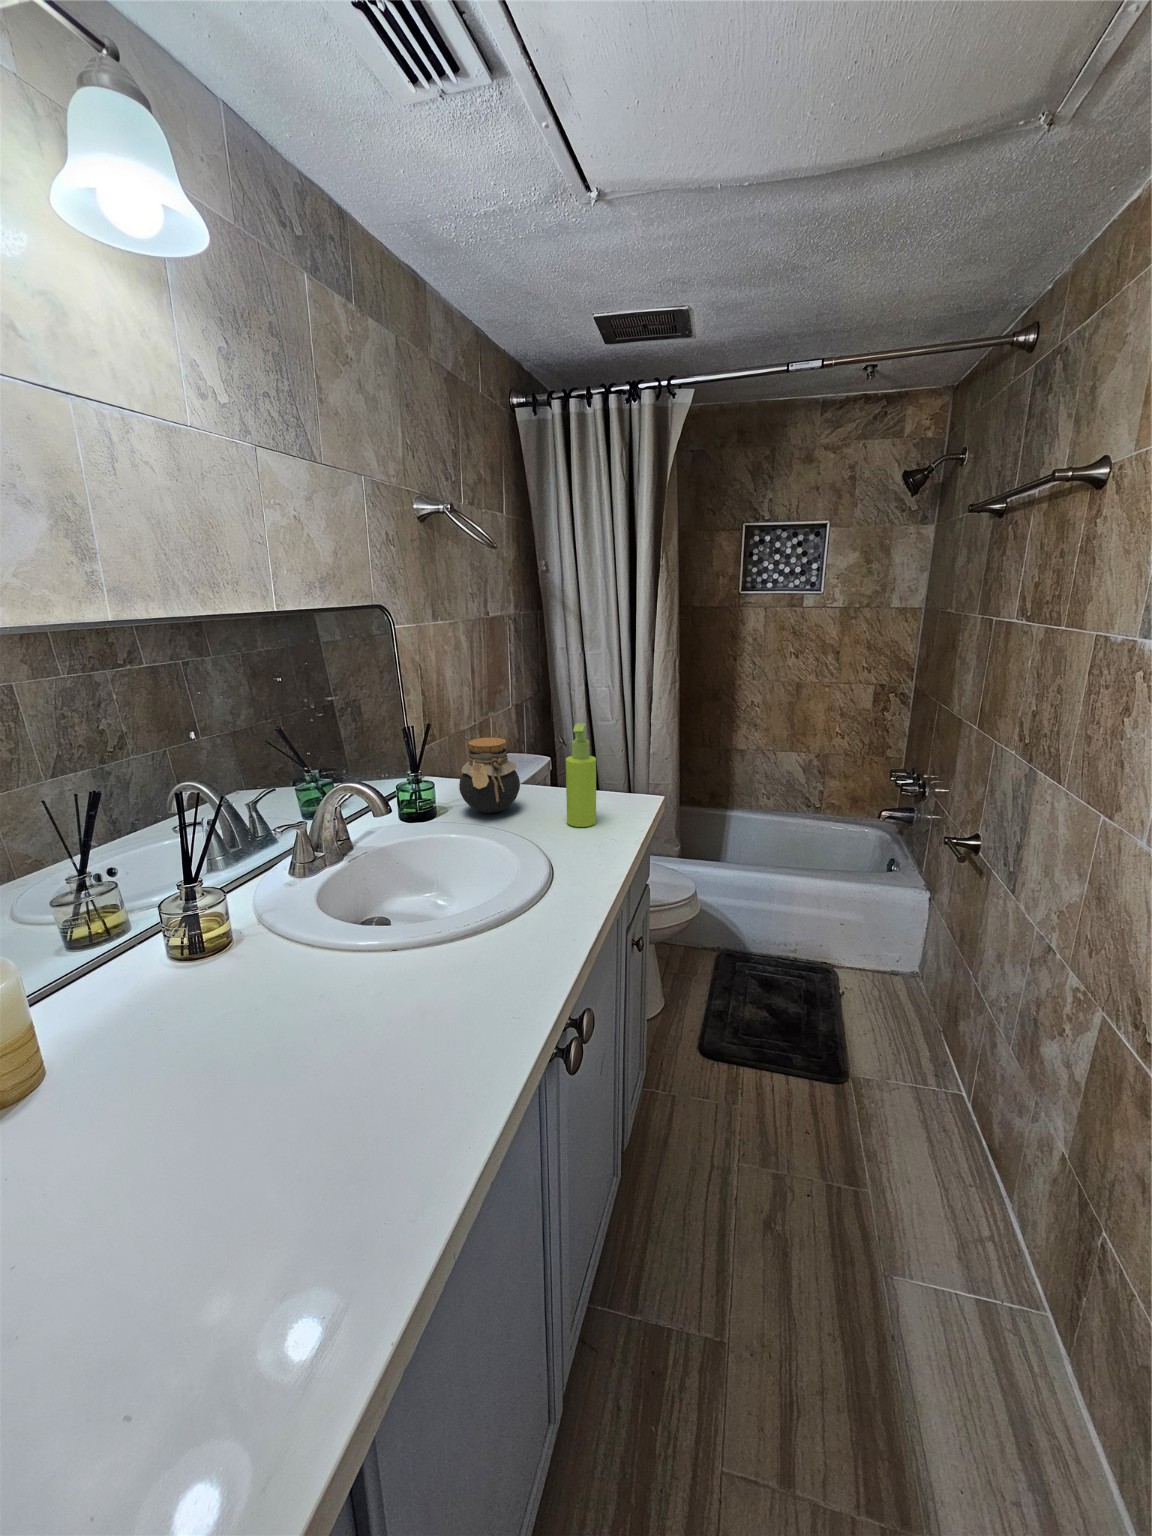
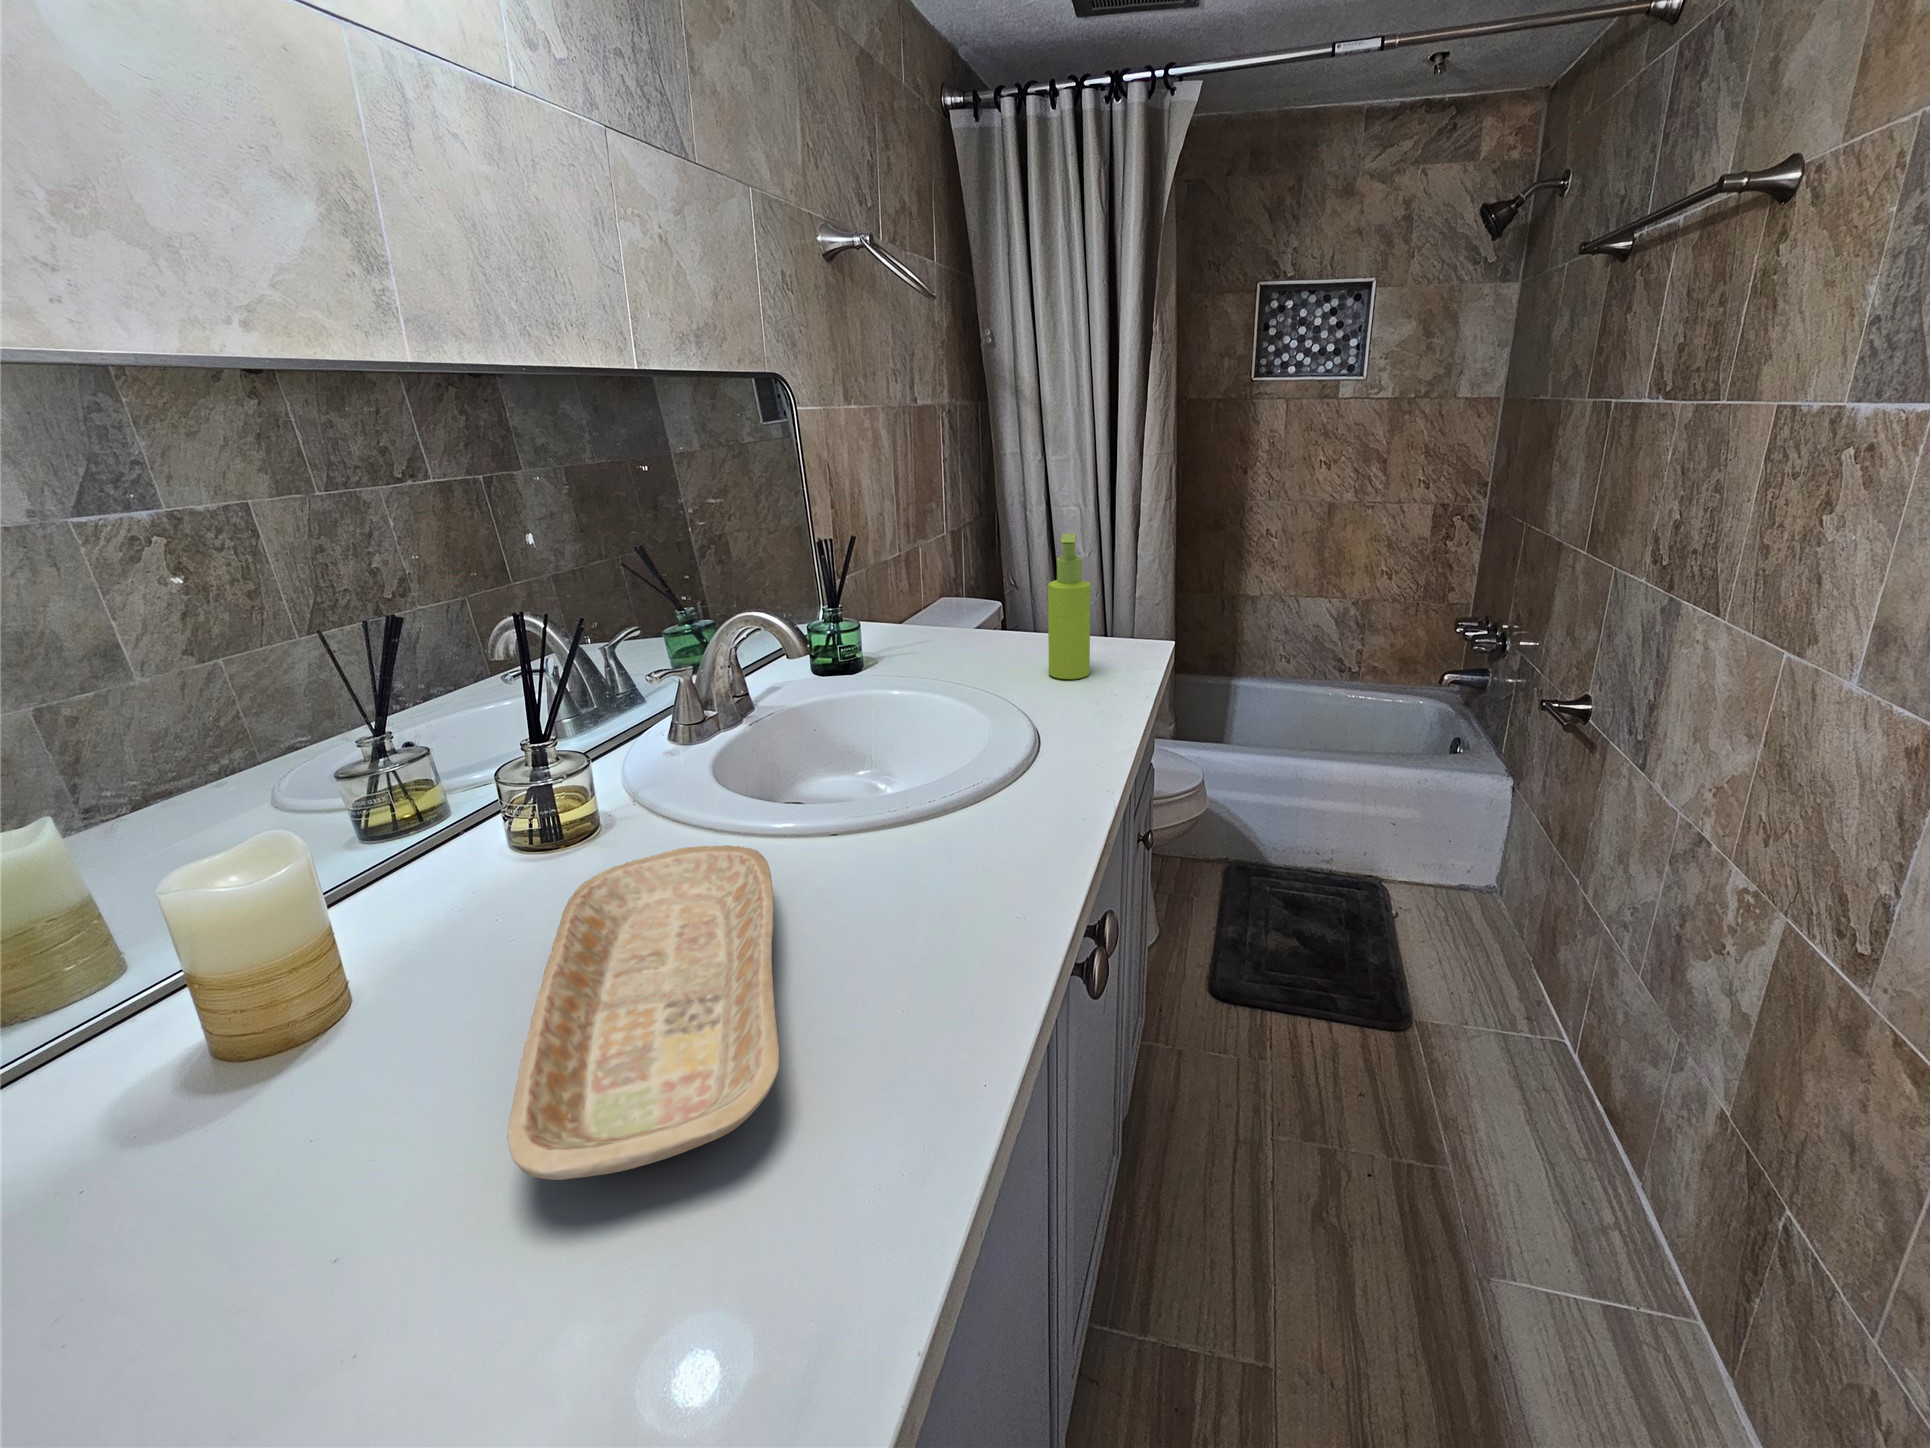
jar: present [459,737,520,813] -> none [895,559,980,664]
tray: none [131,961,340,1216] -> present [508,845,780,1180]

